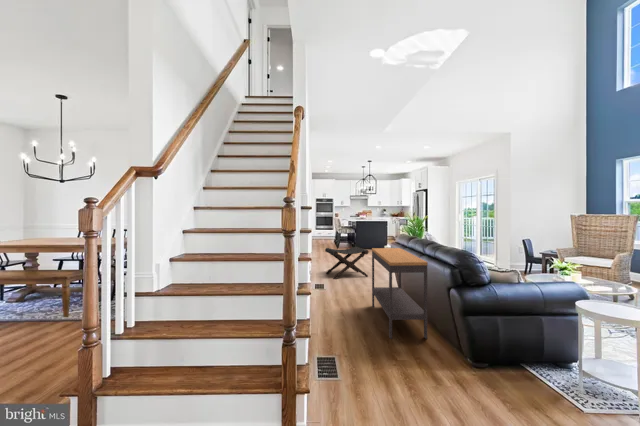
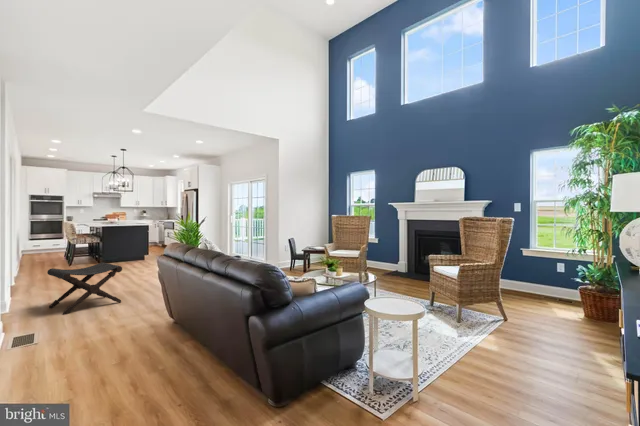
console table: present [372,248,428,339] -> none [129,263,215,400]

